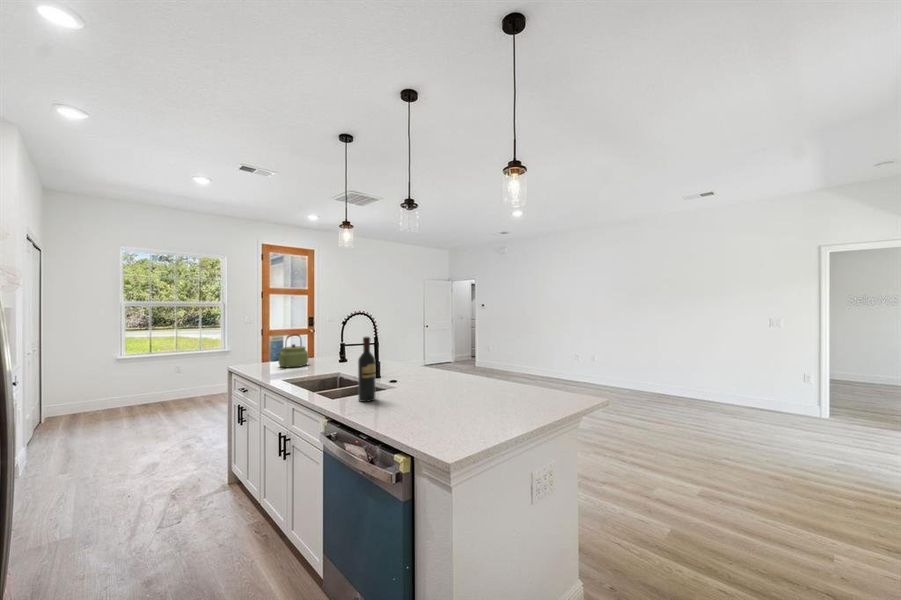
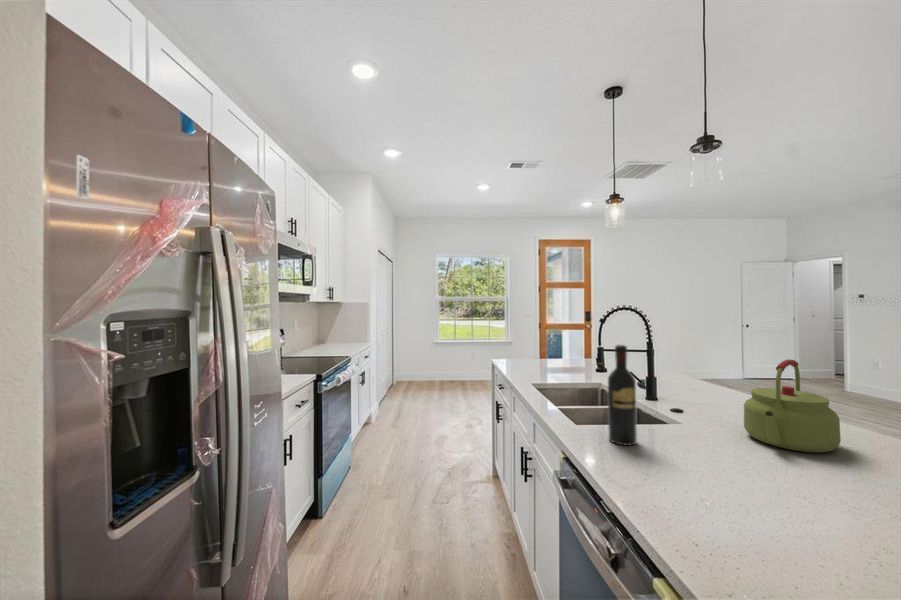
kettle: present [278,334,308,367] -> present [744,359,841,452]

